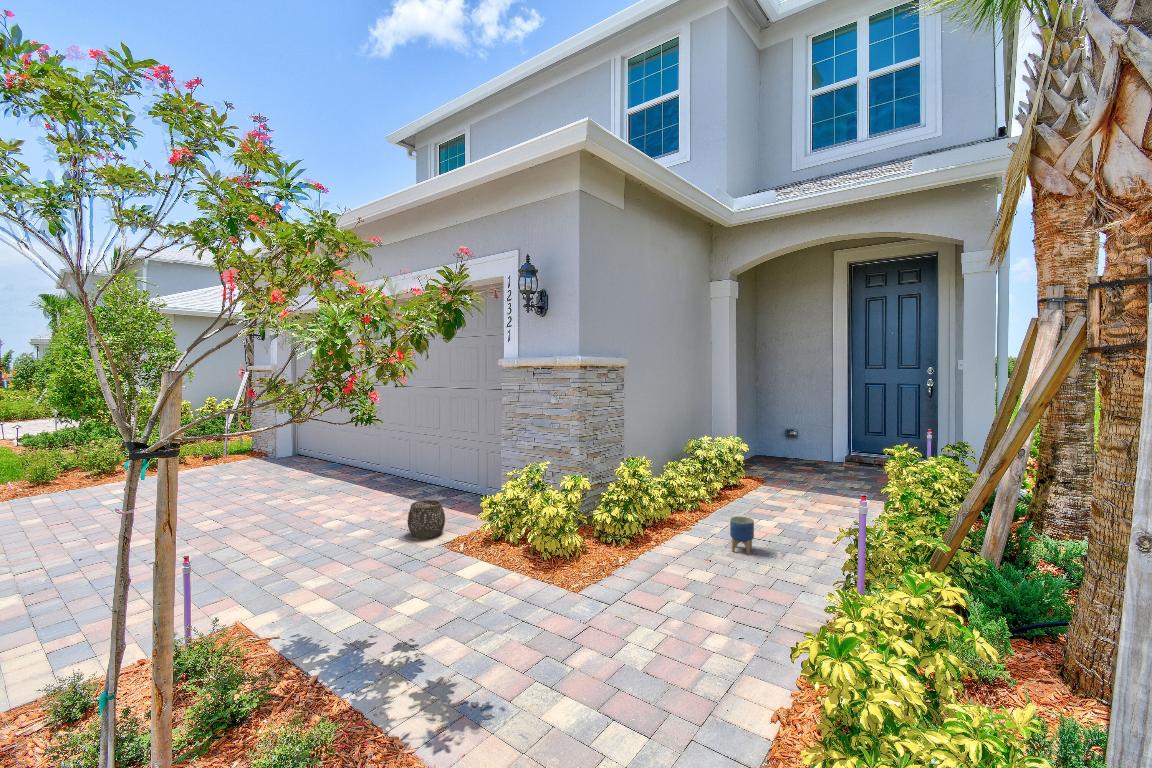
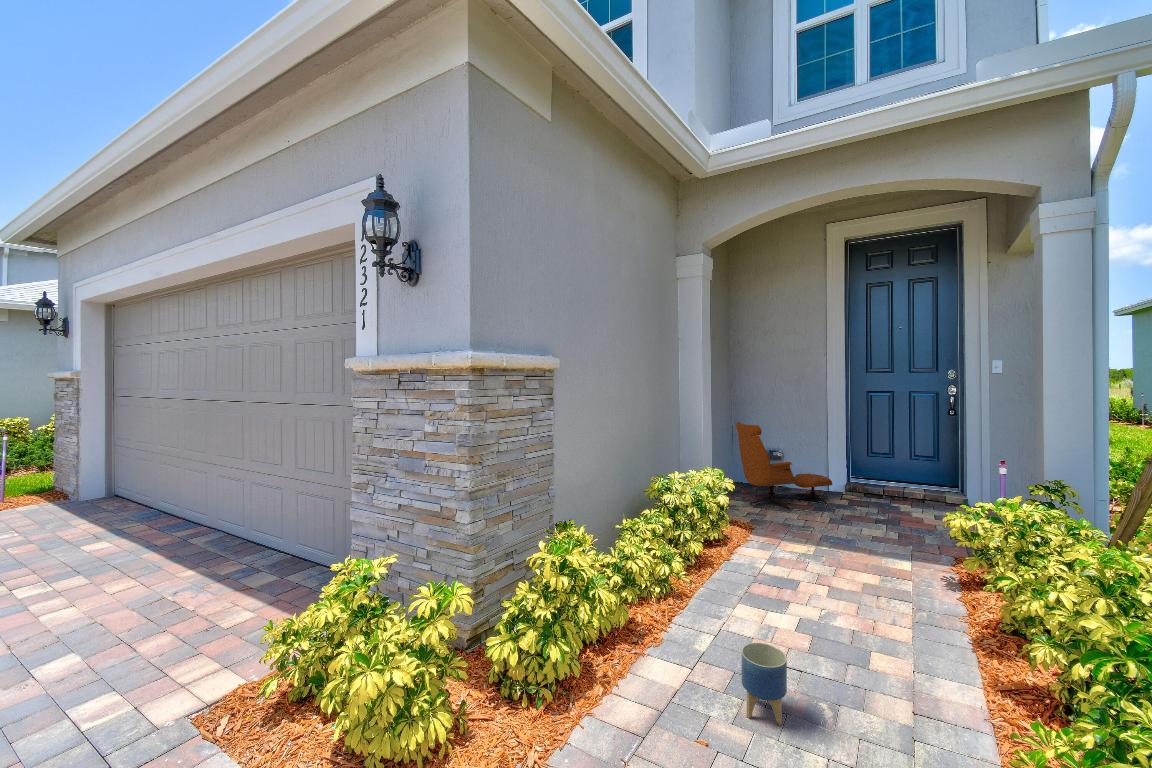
lounge chair: none [758,405,835,471] -> present [736,422,832,510]
woven basket: present [407,500,445,539] -> none [135,614,223,701]

